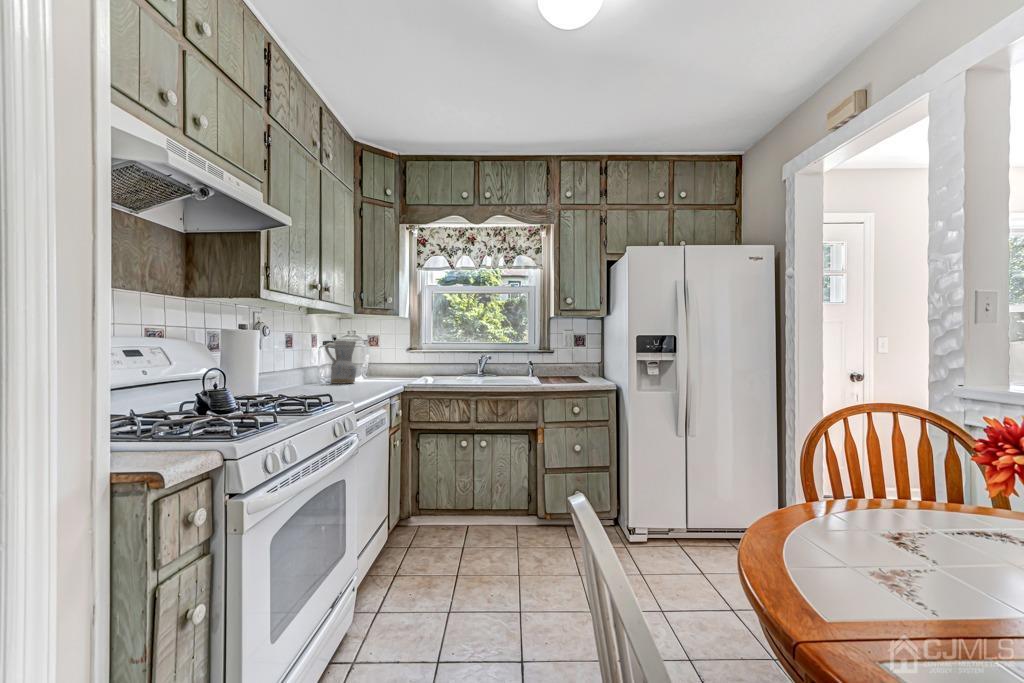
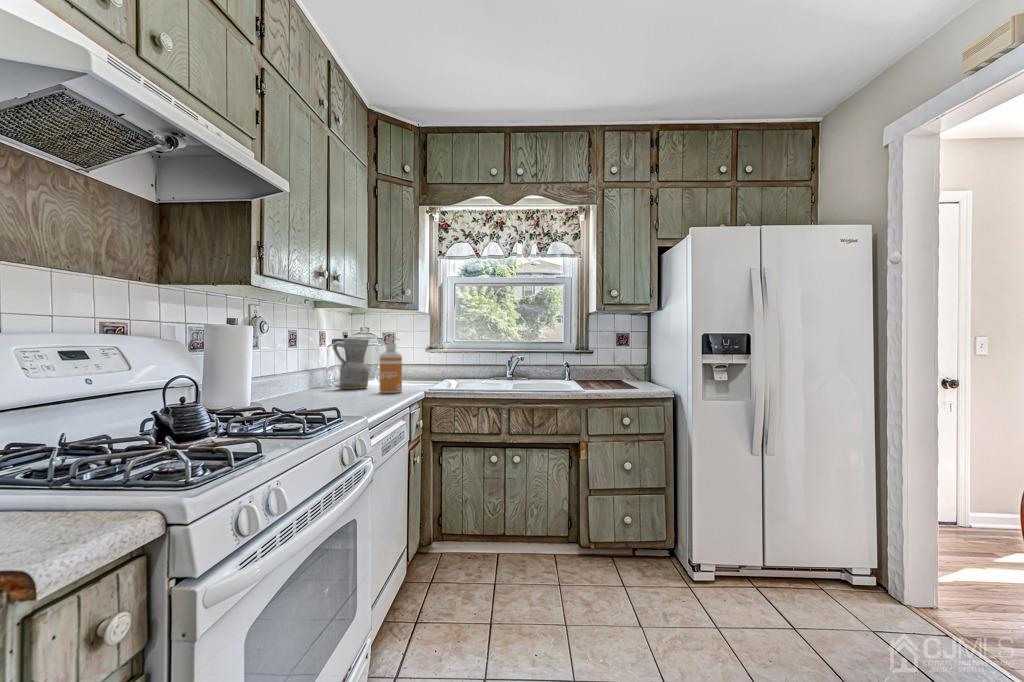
soap dispenser: none [365,340,384,386] -> present [380,338,402,393]

